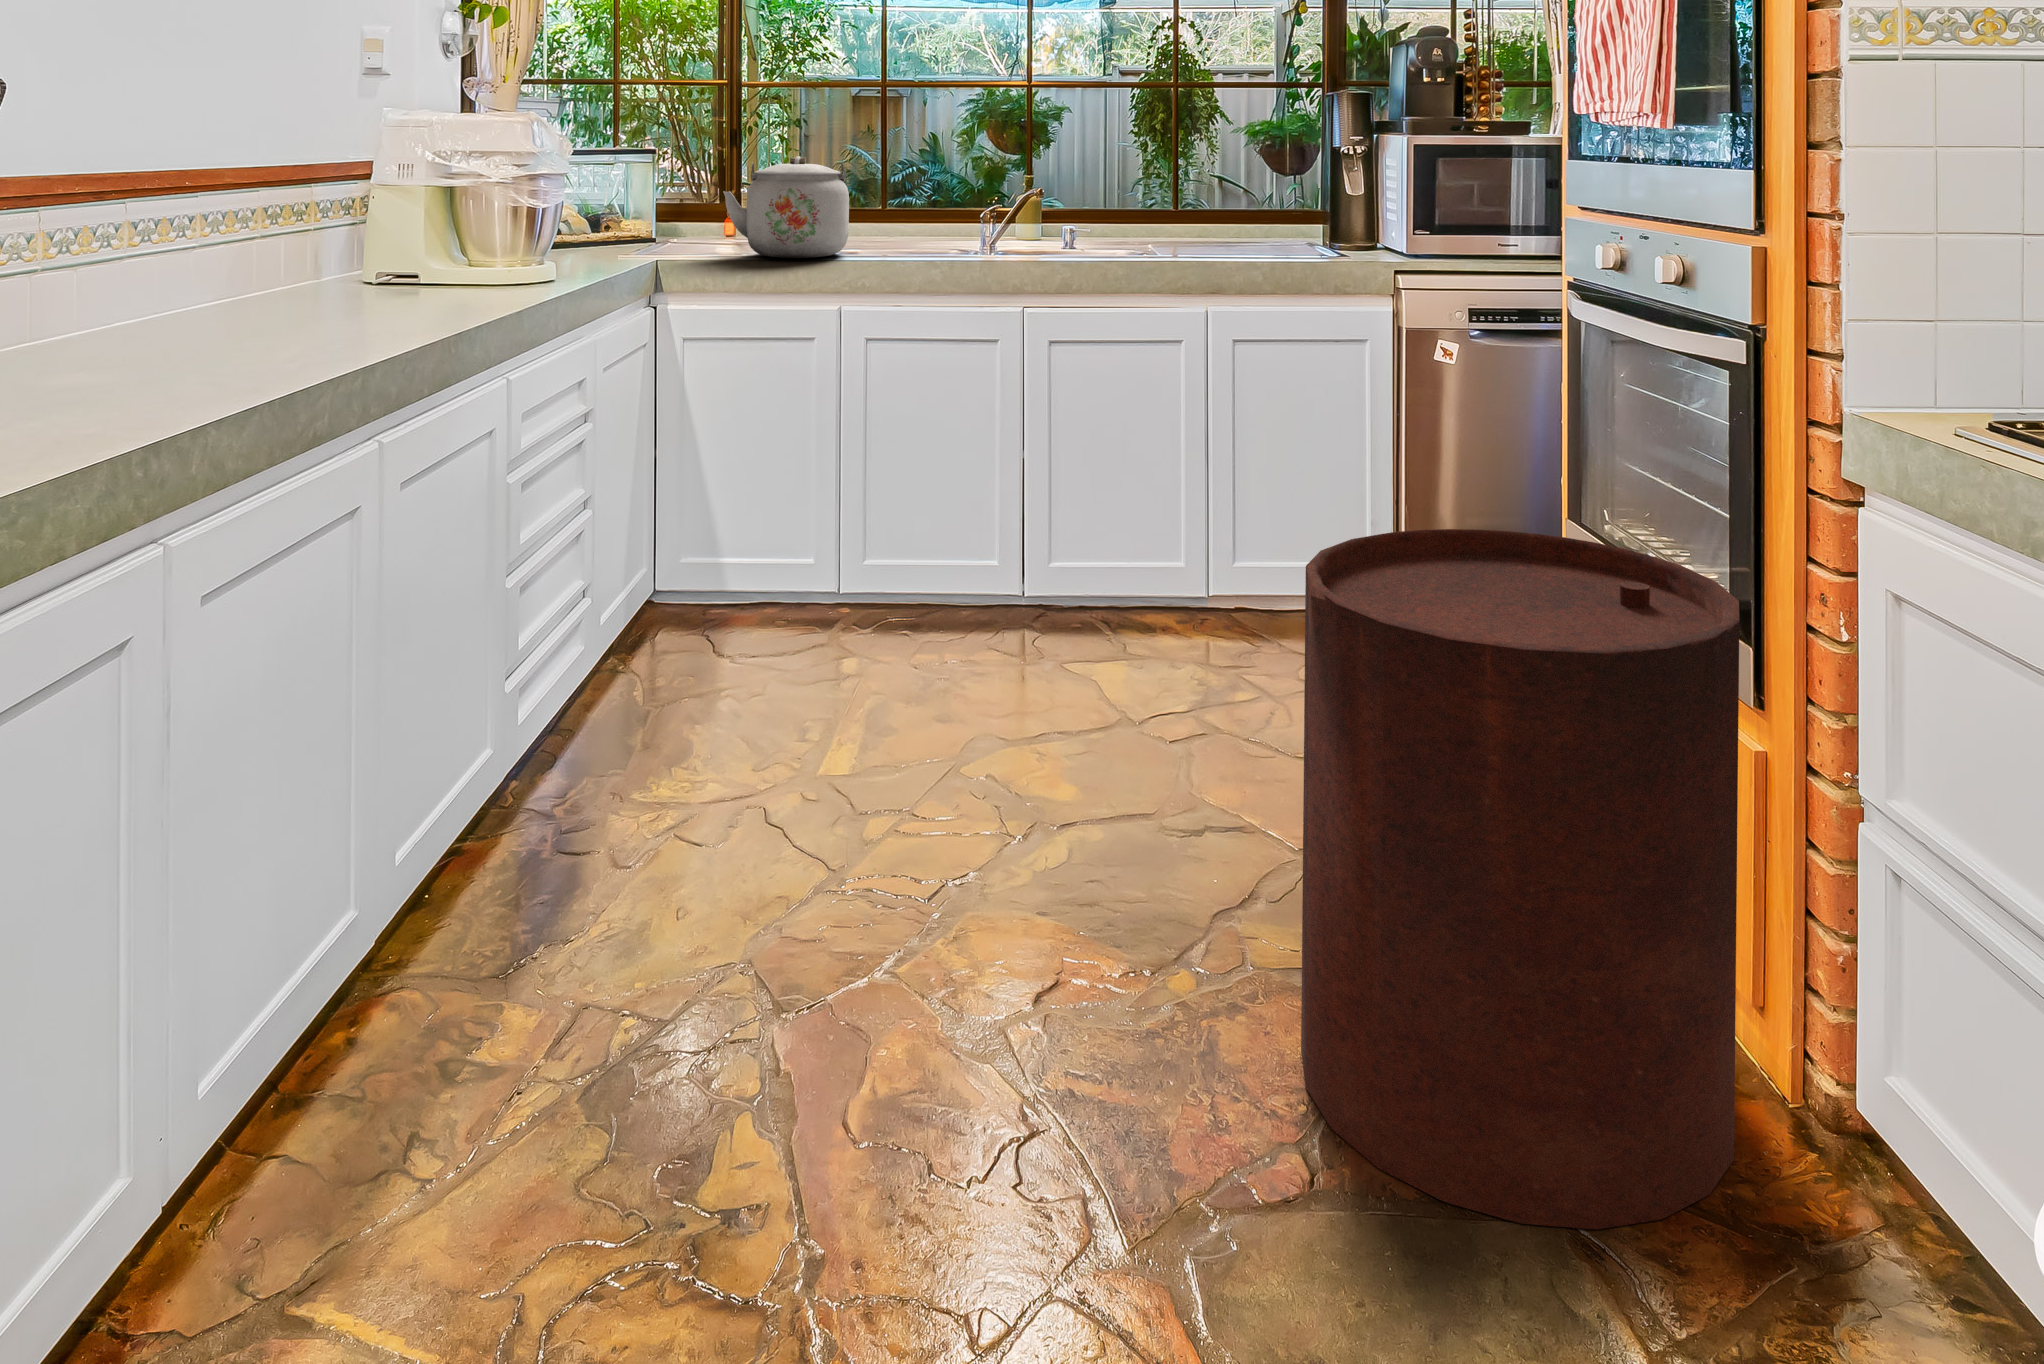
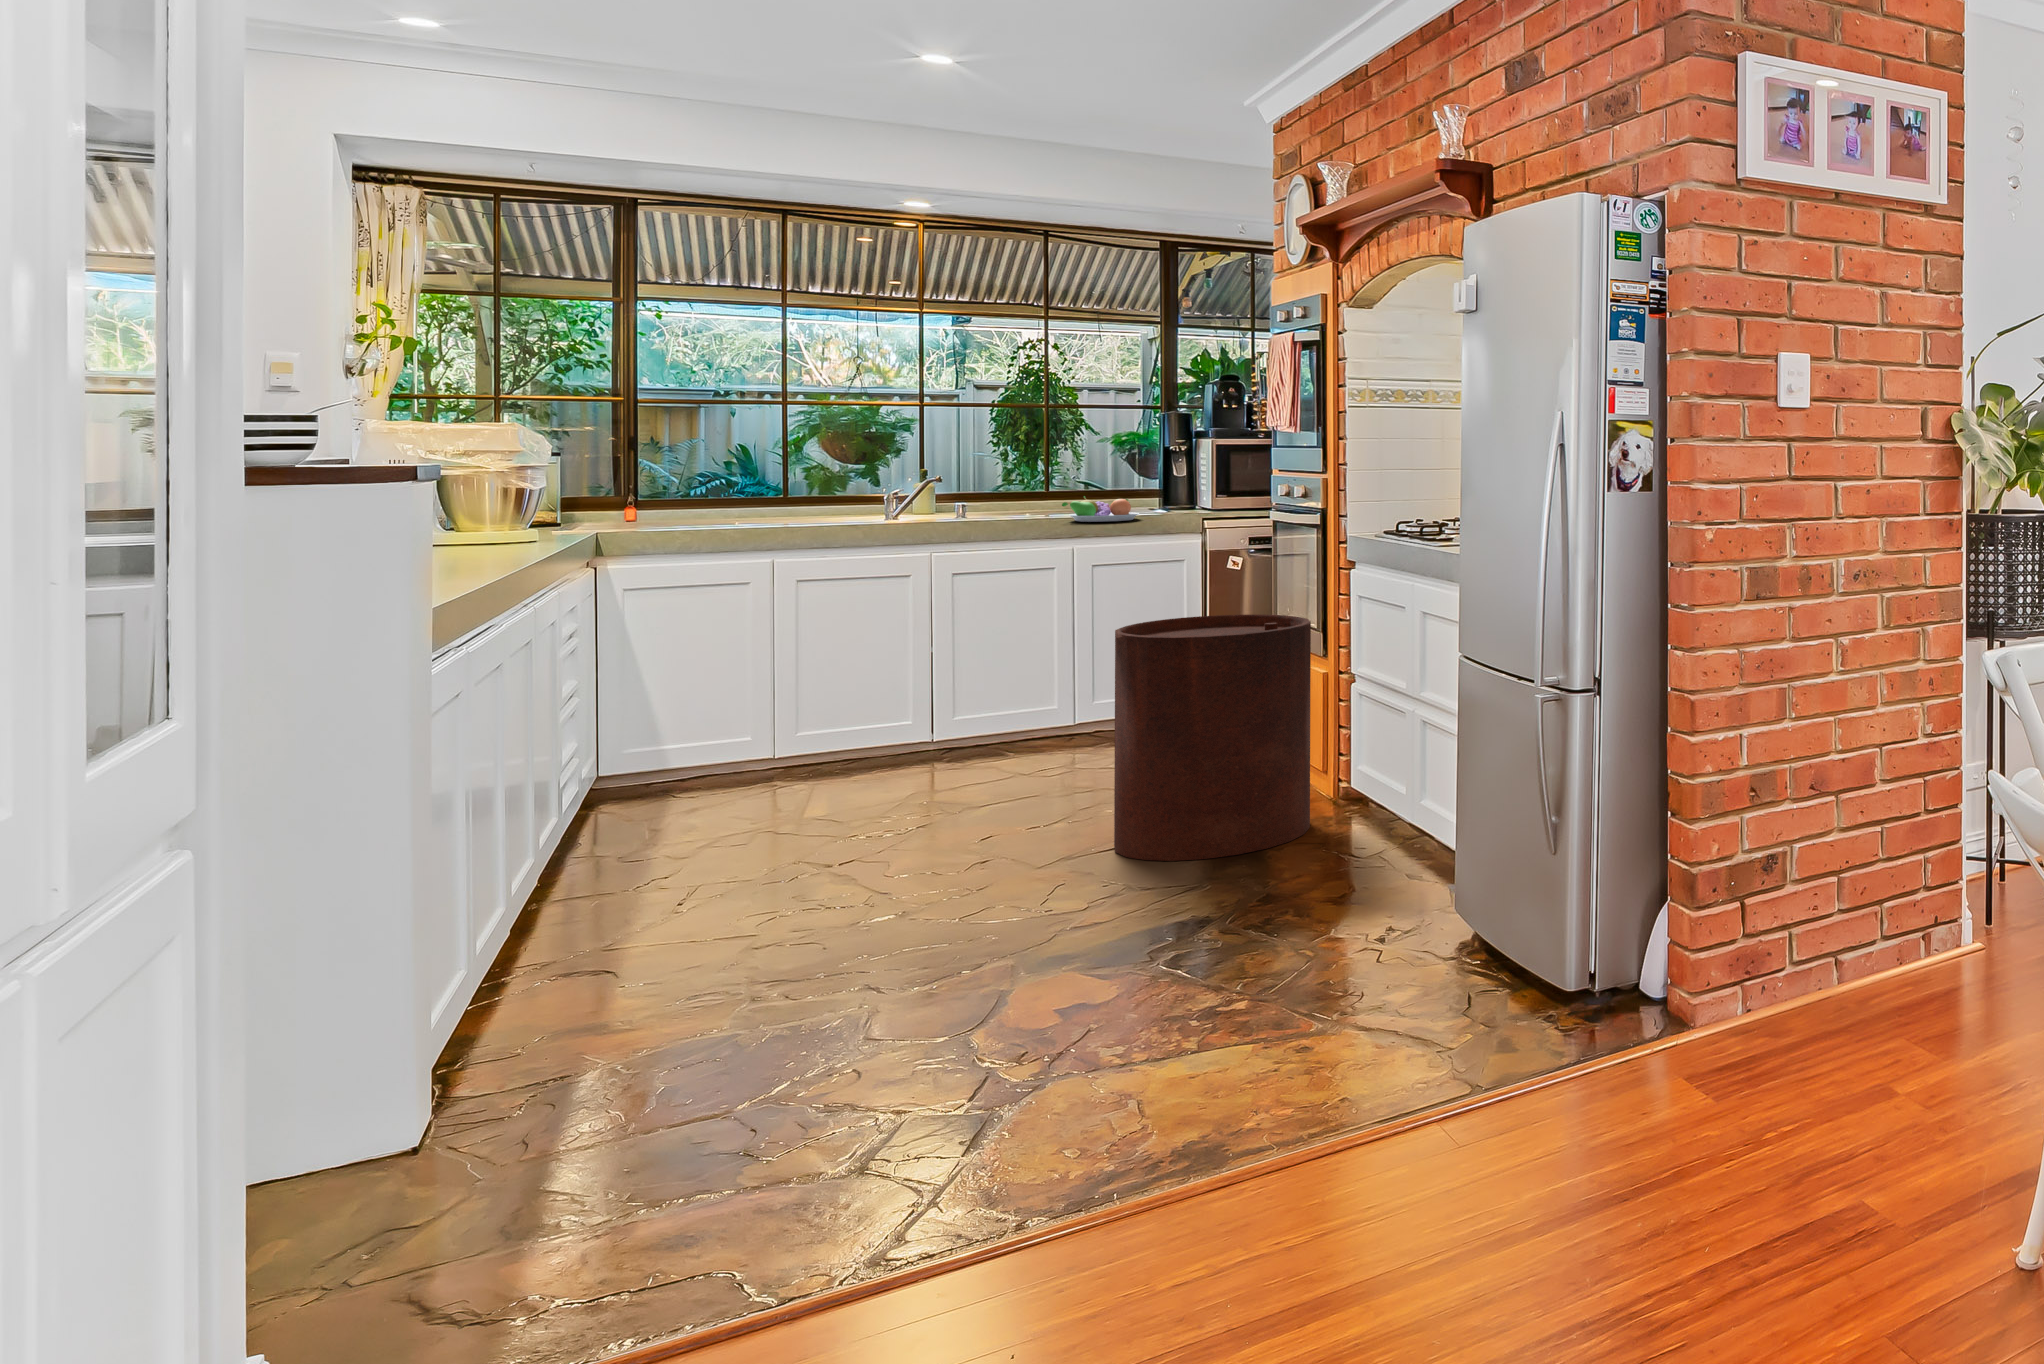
kettle: present [723,156,849,258] -> none [648,457,768,530]
fruit bowl: none [1197,227,1305,271] -> present [1062,496,1139,522]

